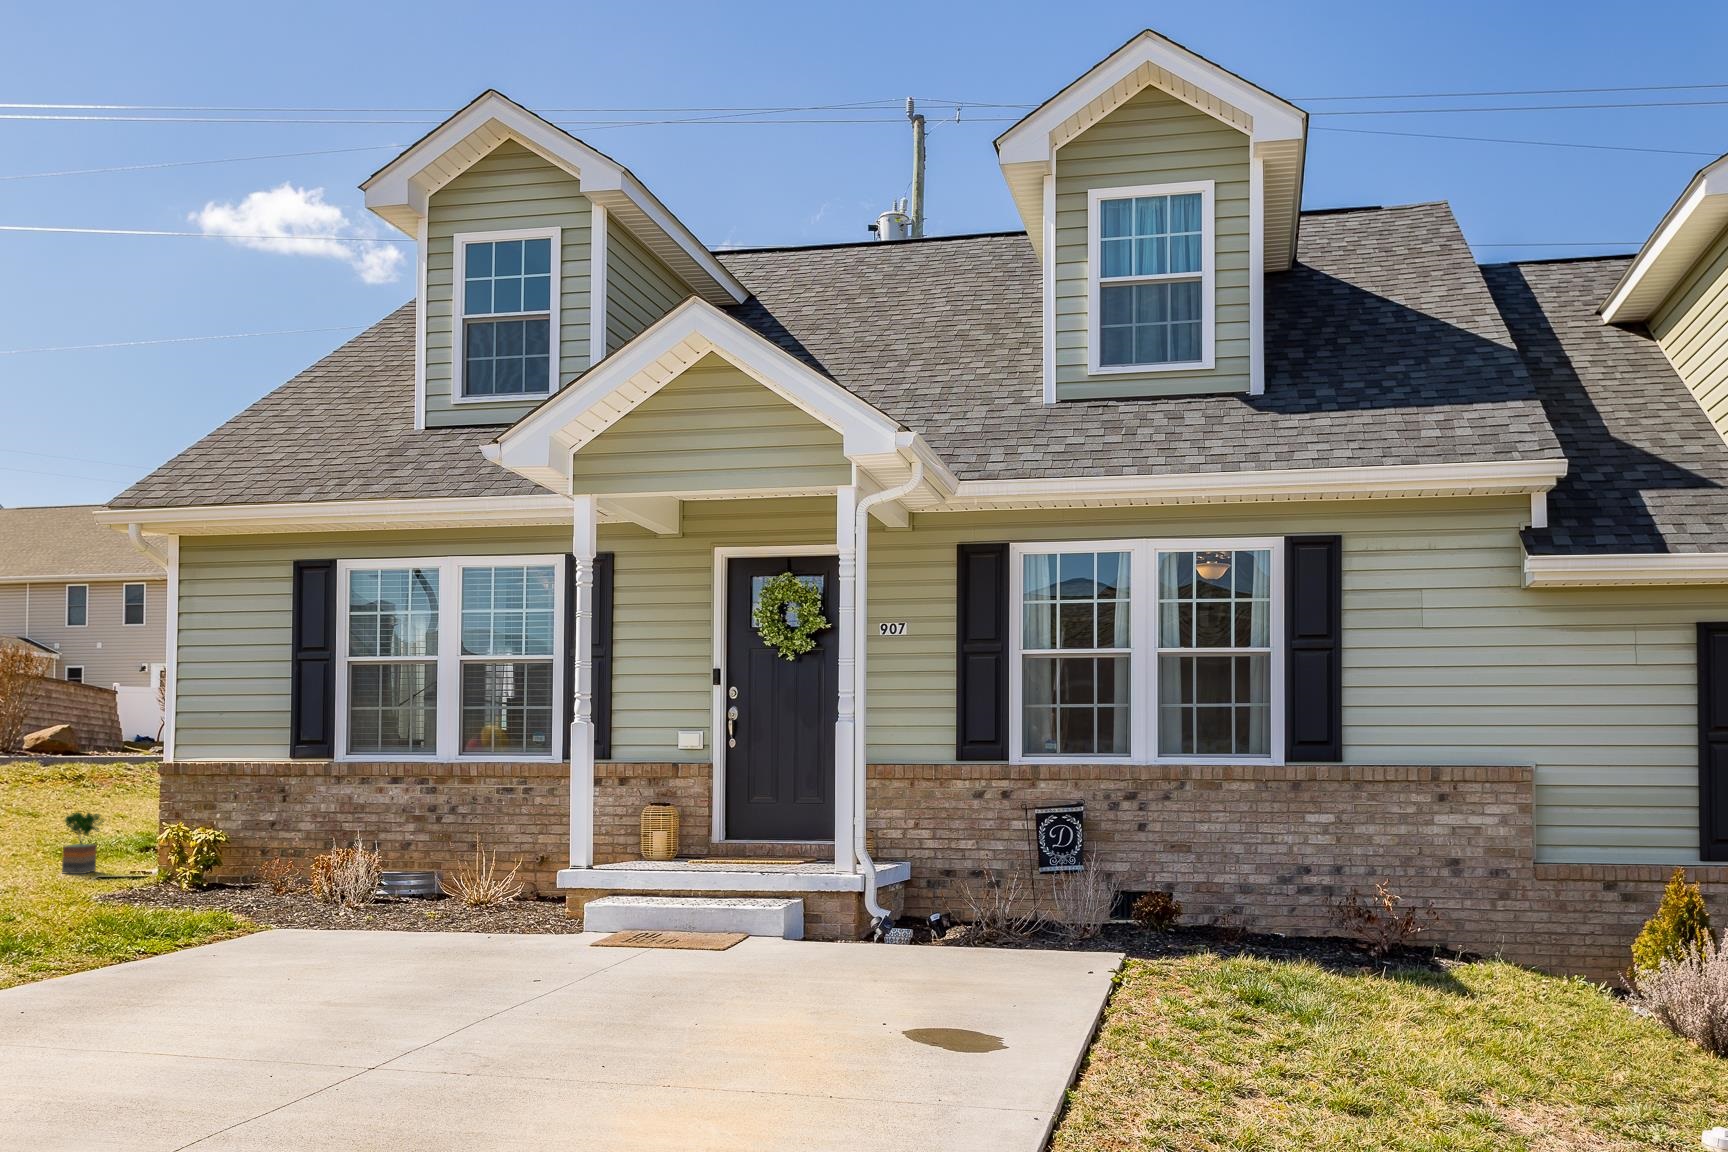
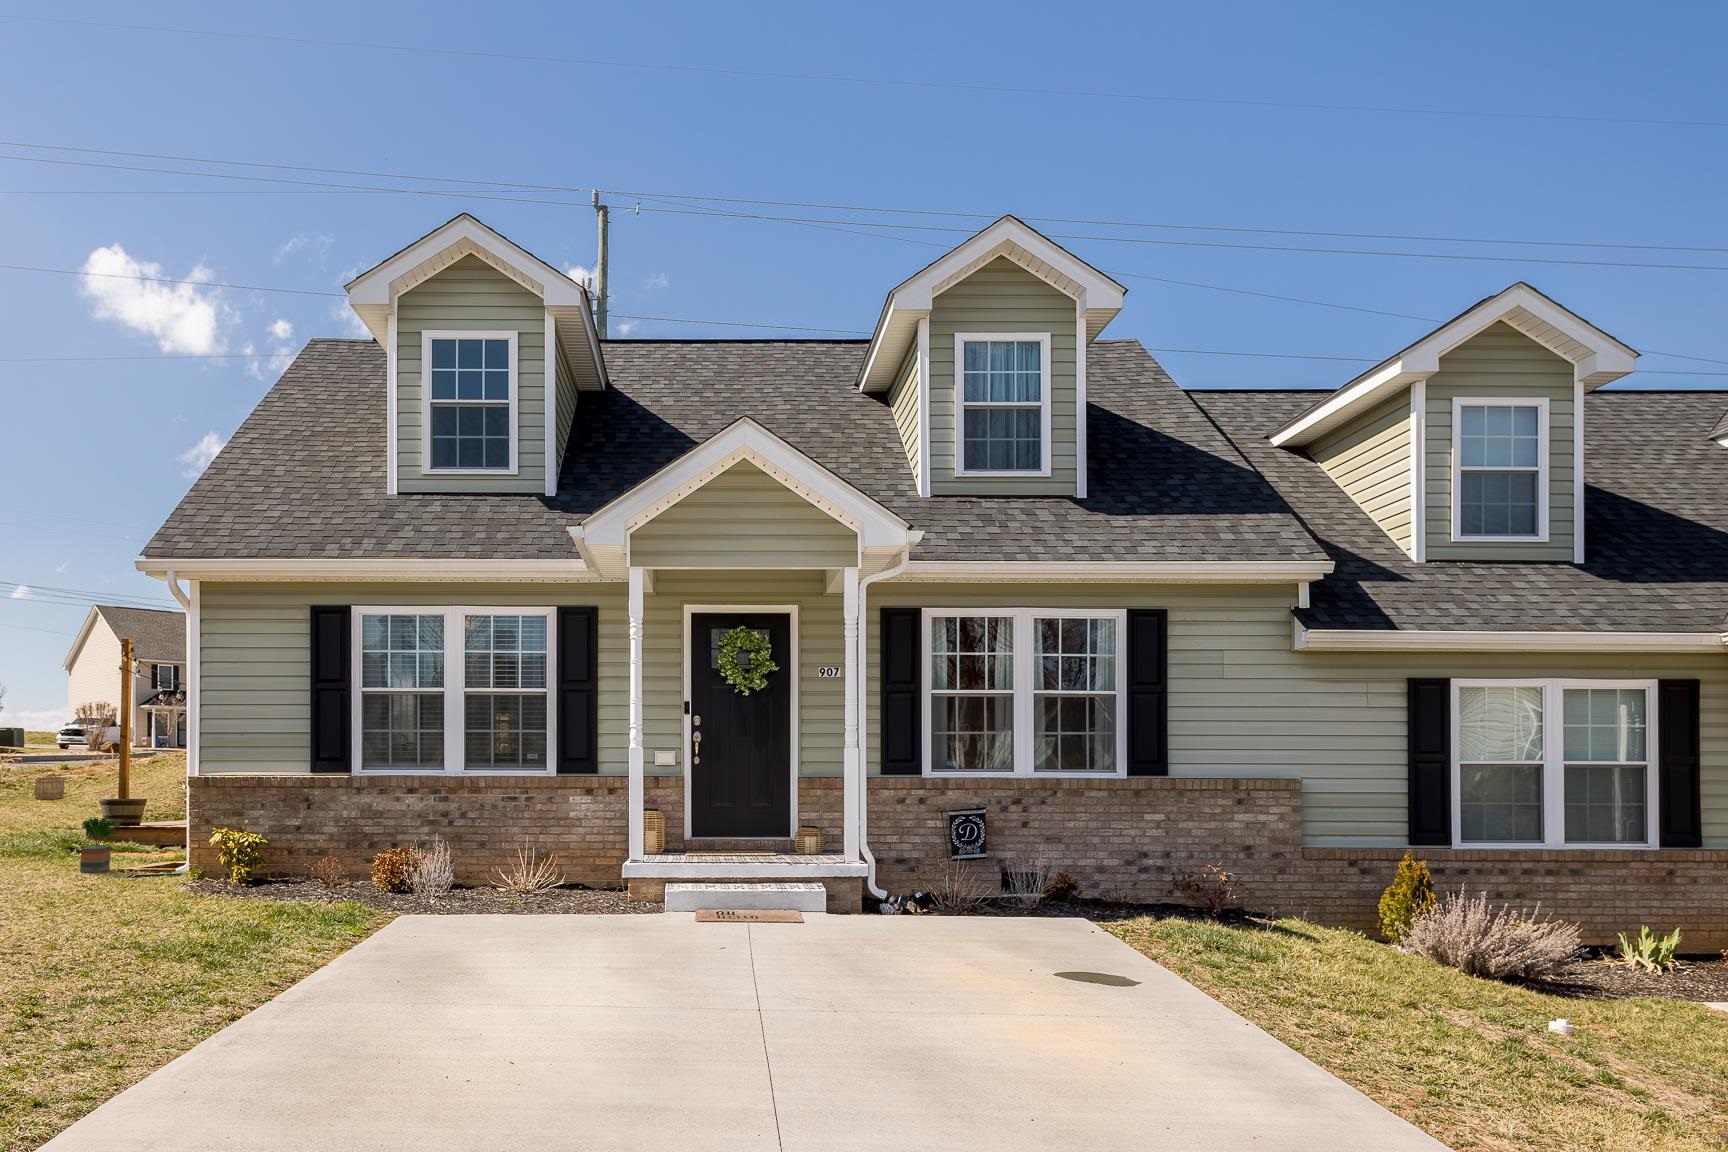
wooden bucket: none [95,782,127,807] -> present [35,777,65,799]

